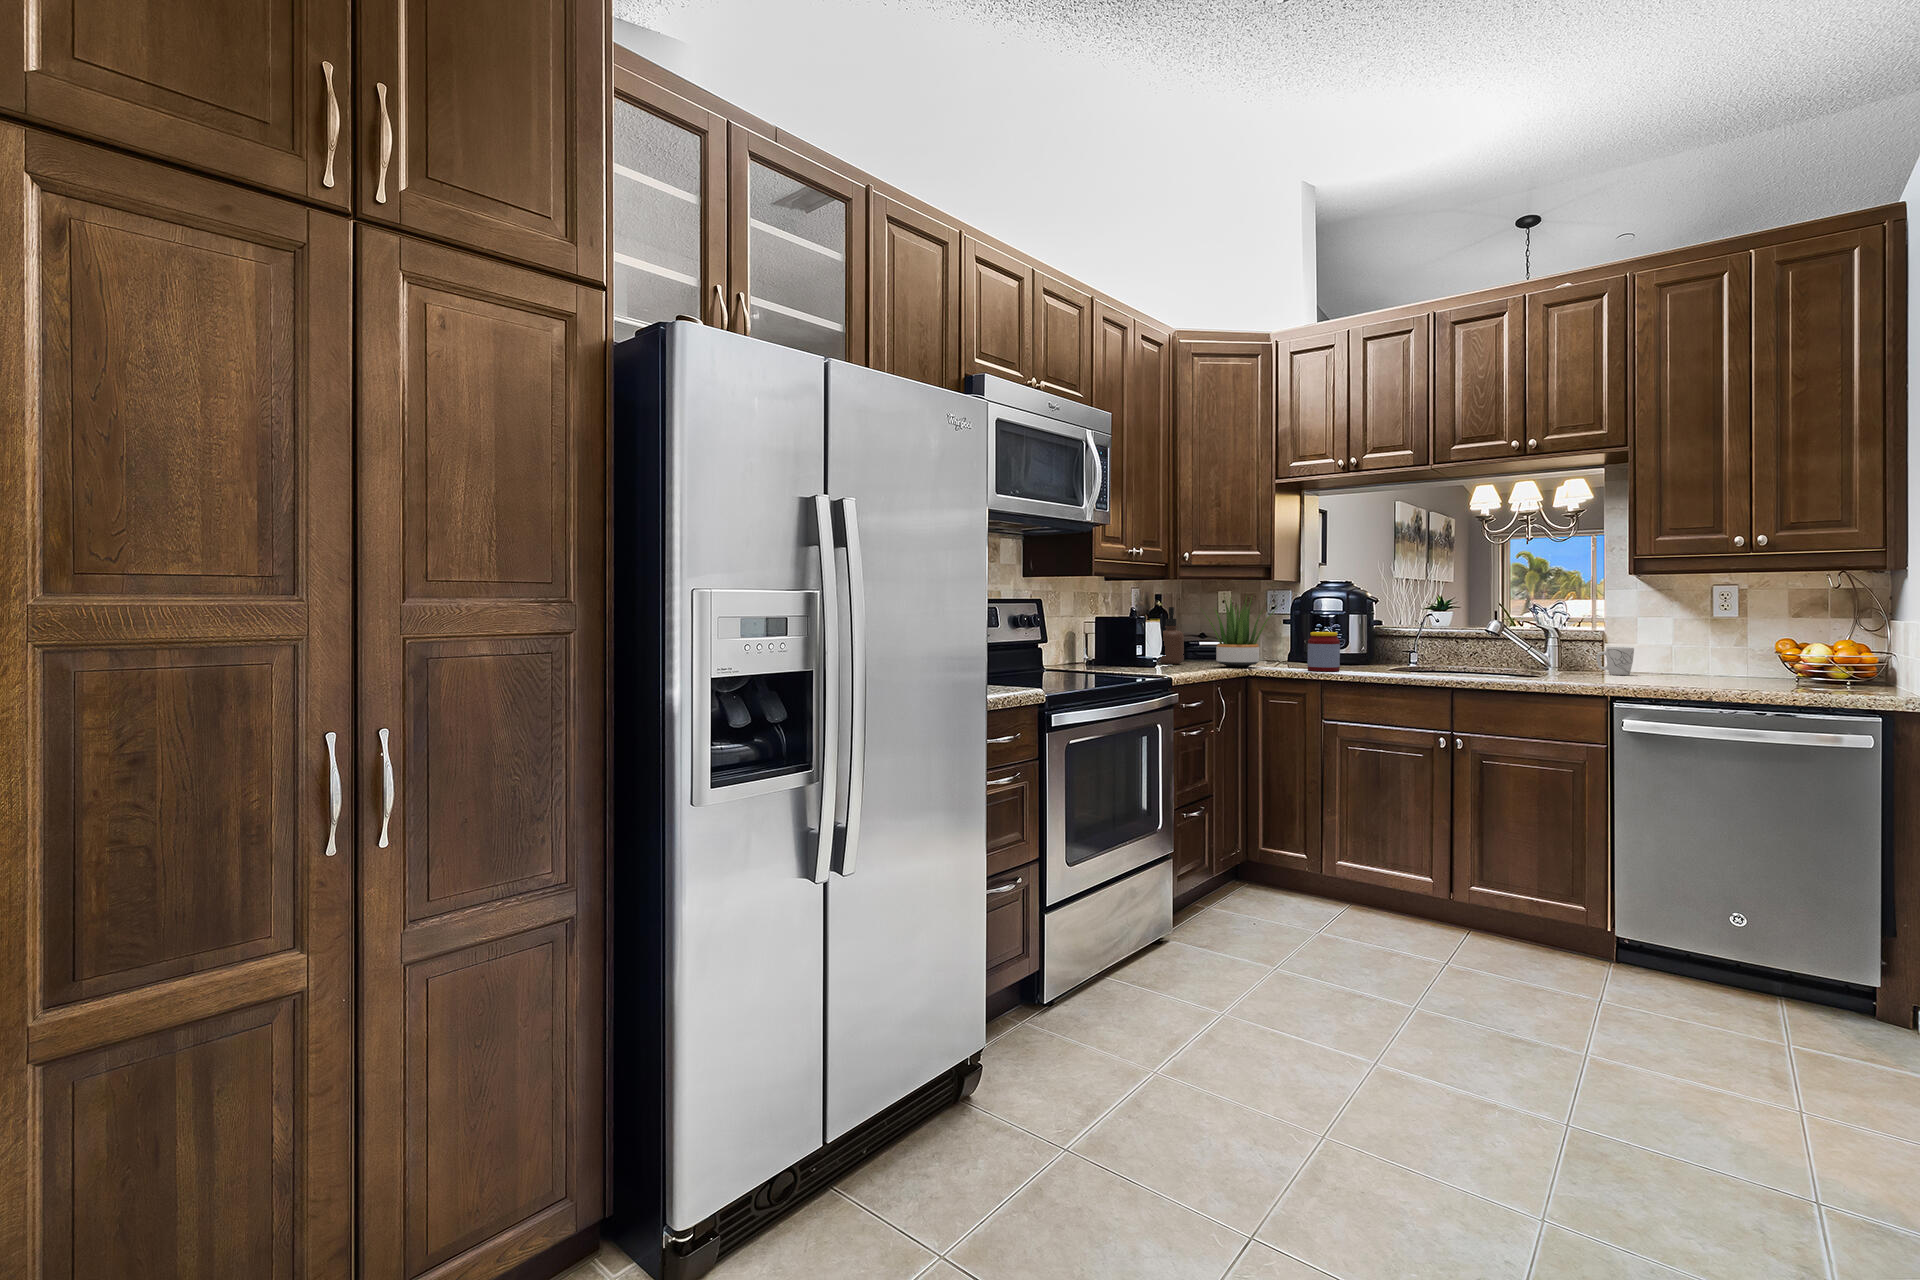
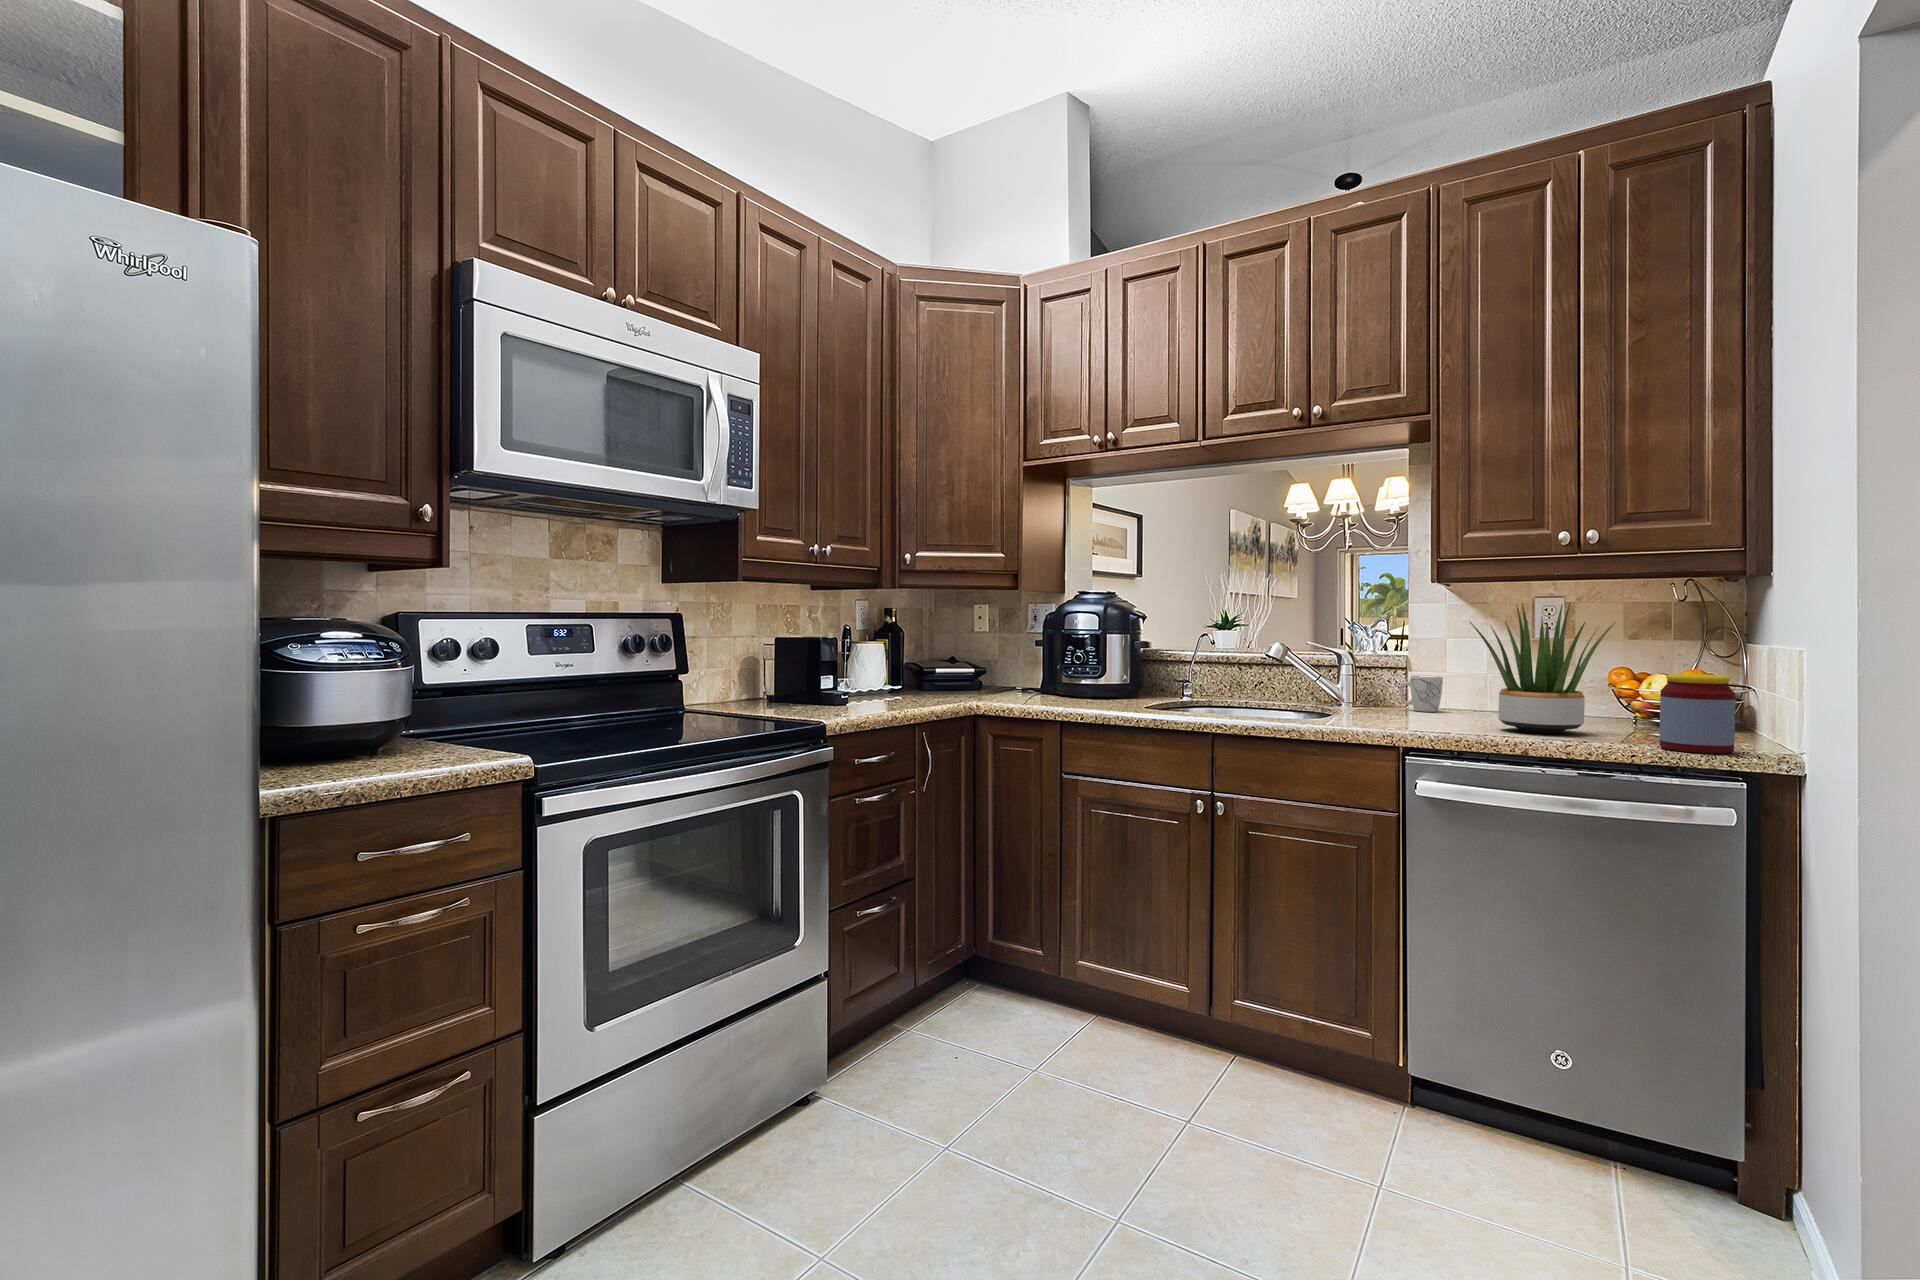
potted plant: present [1200,596,1276,668] -> present [1470,604,1615,733]
soap dispenser: present [1159,607,1184,664] -> none [881,622,913,695]
jar: present [1308,632,1340,671] -> present [1659,674,1735,754]

